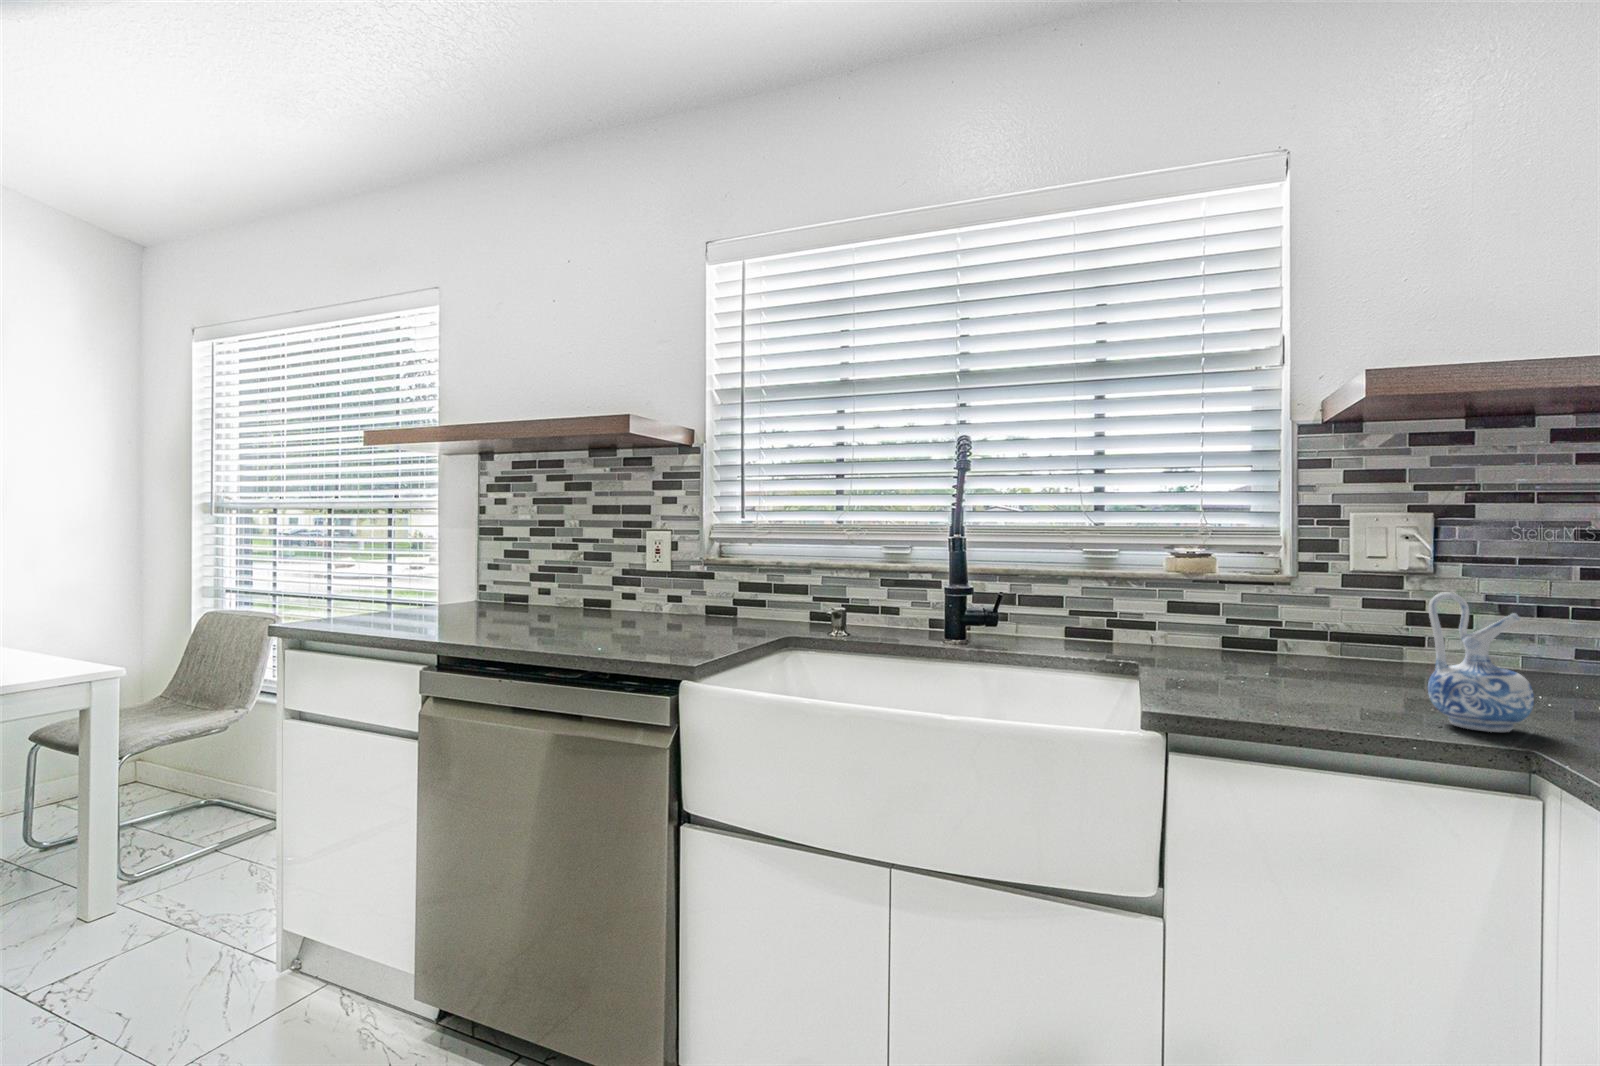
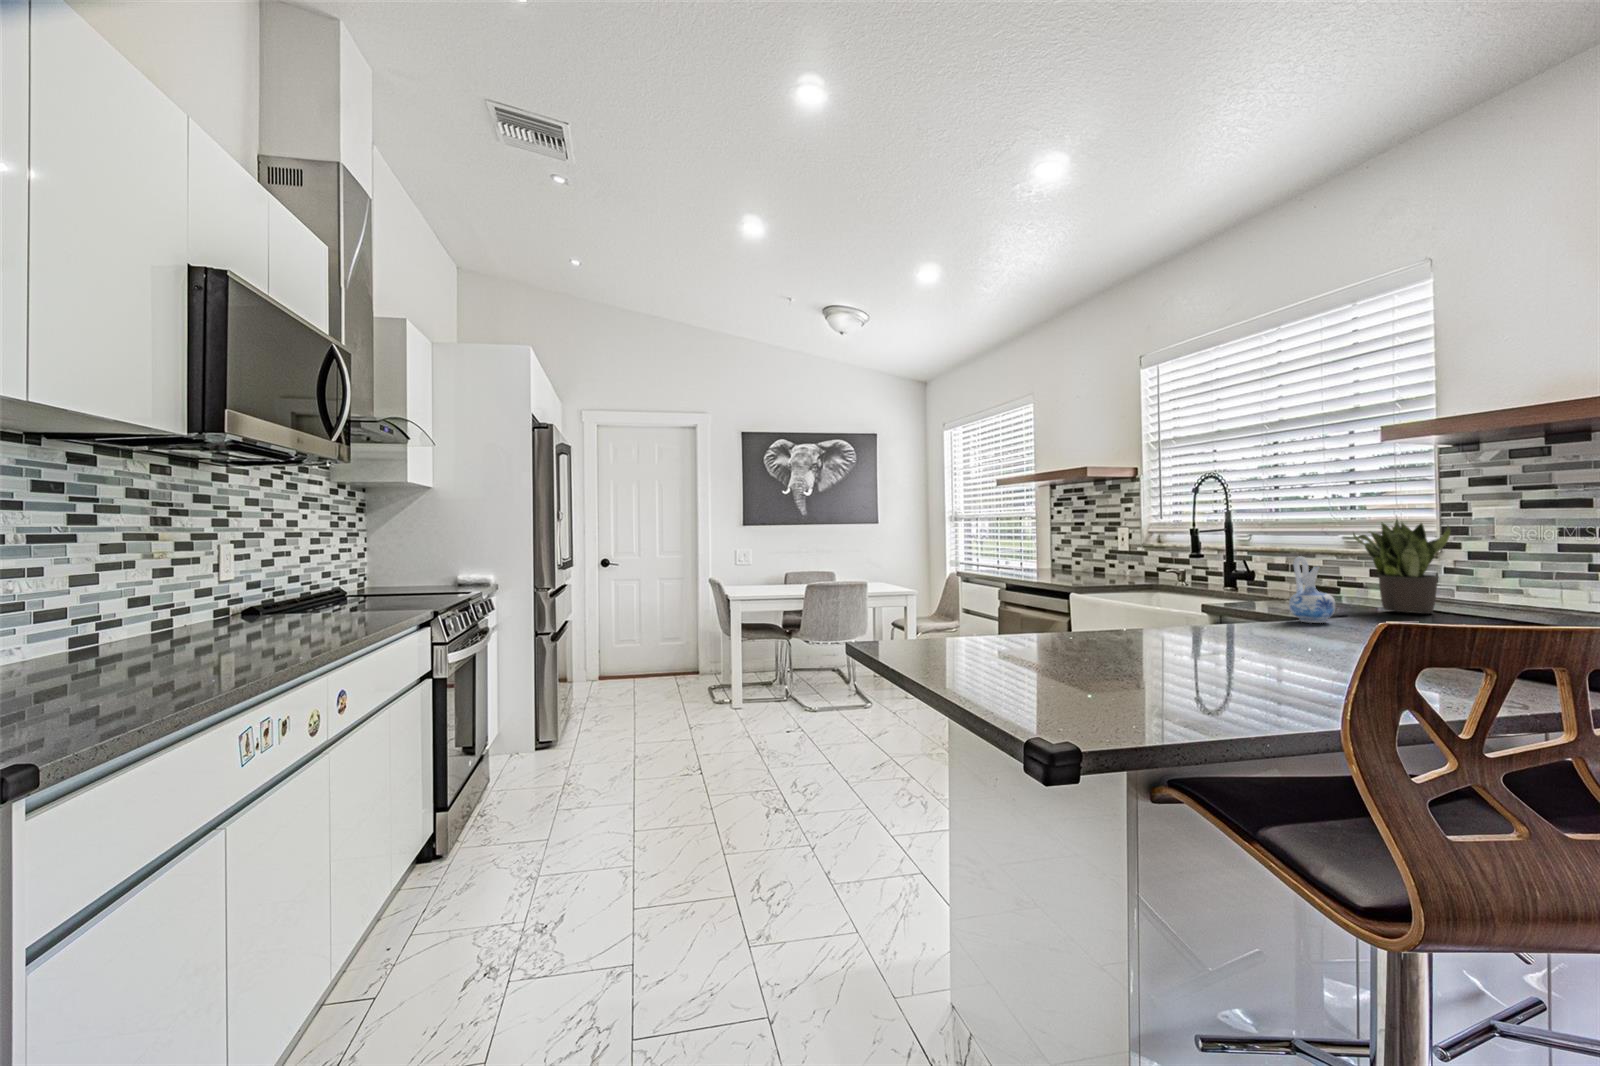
potted plant: none [1253,517,1435,678] -> present [1353,519,1451,614]

